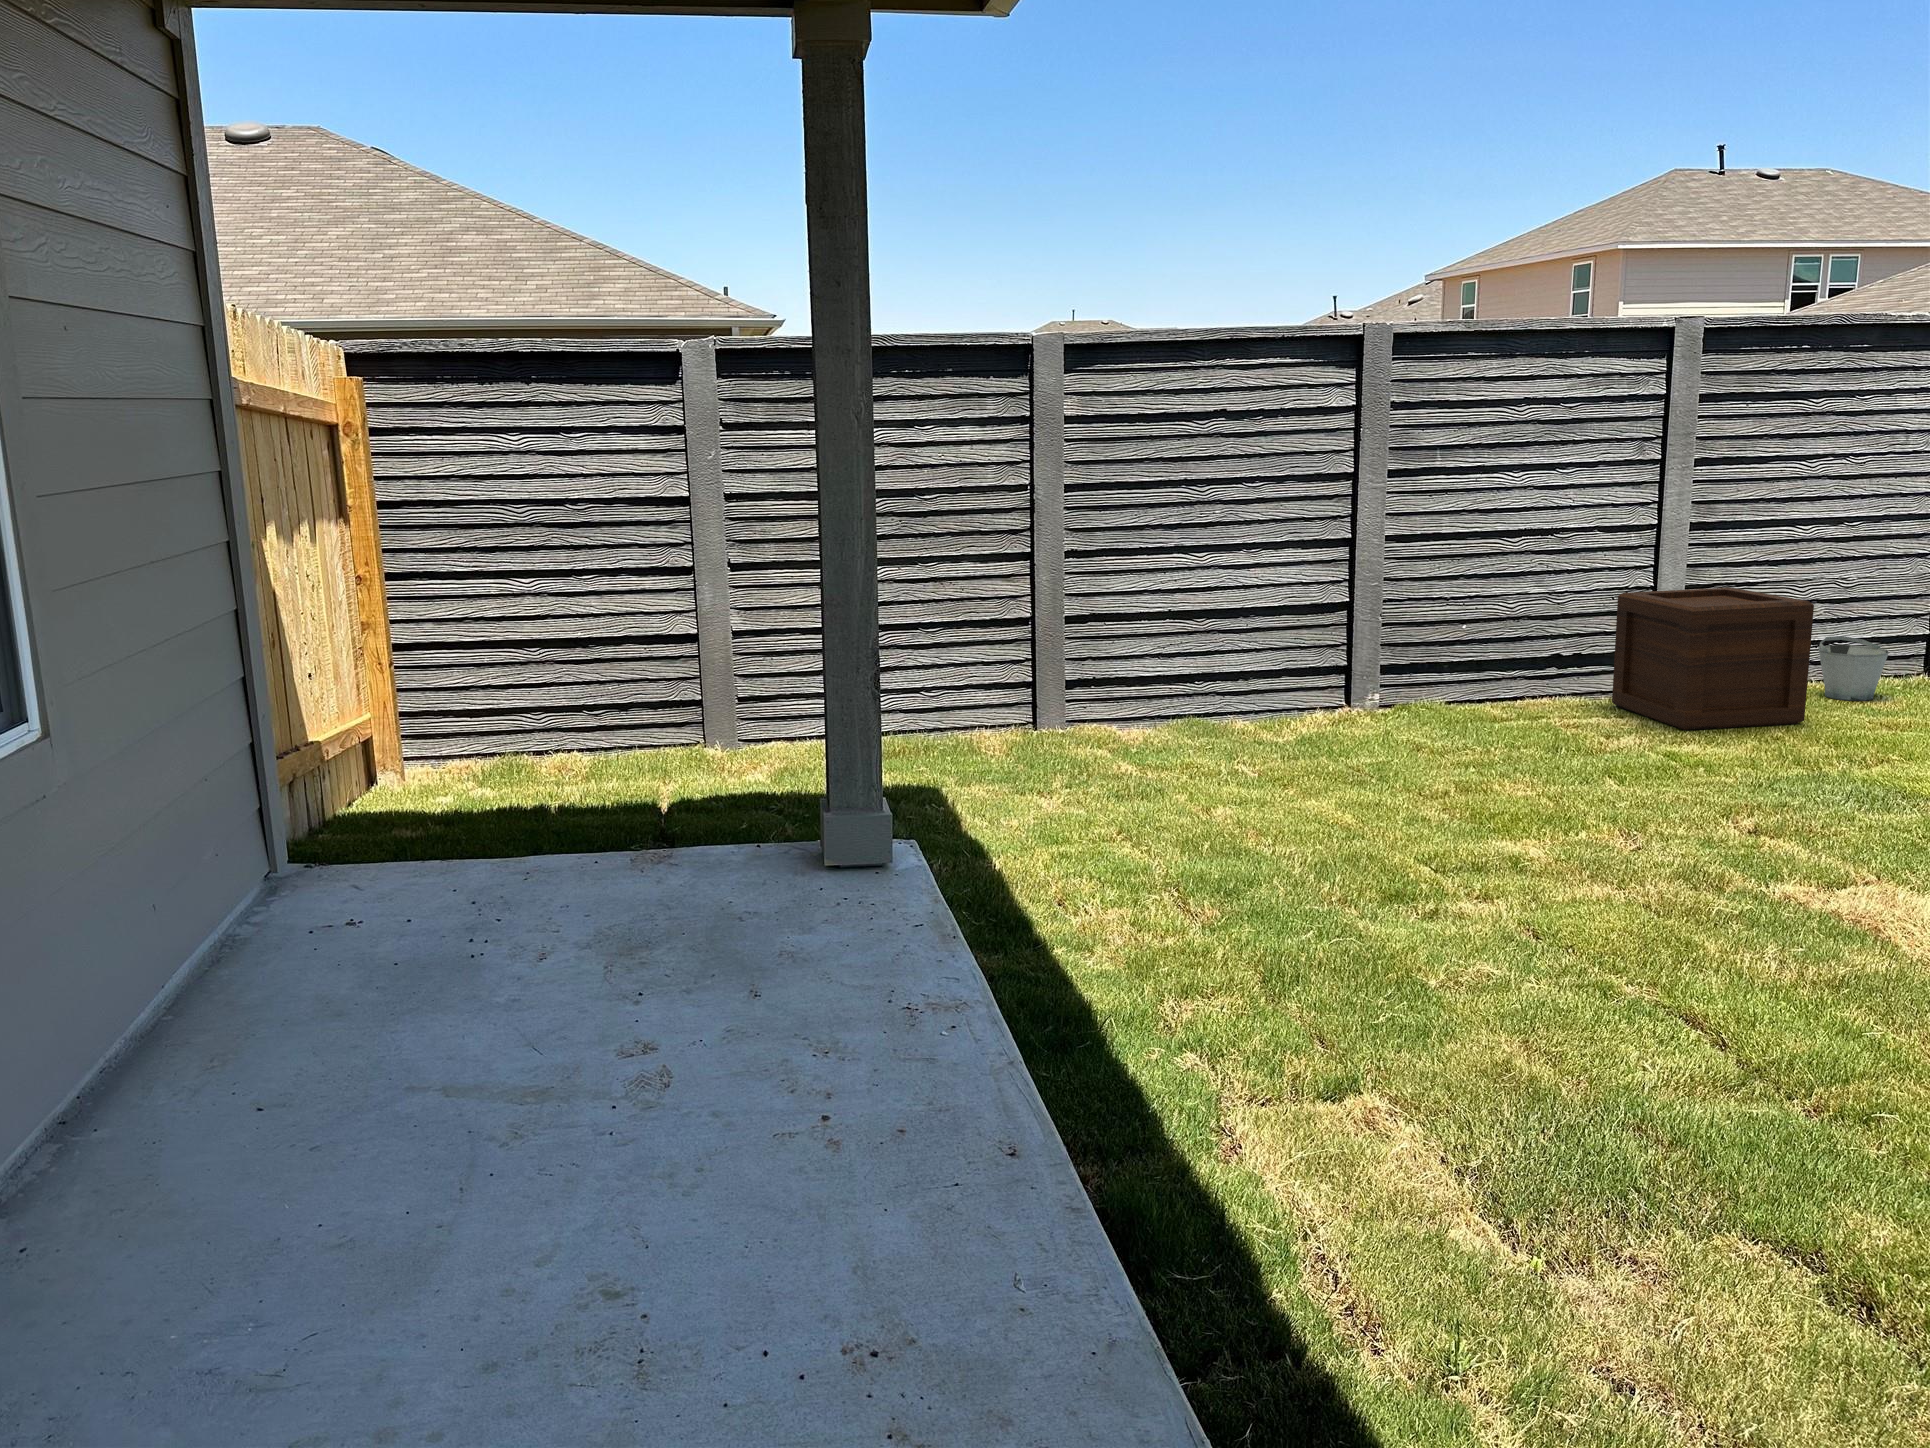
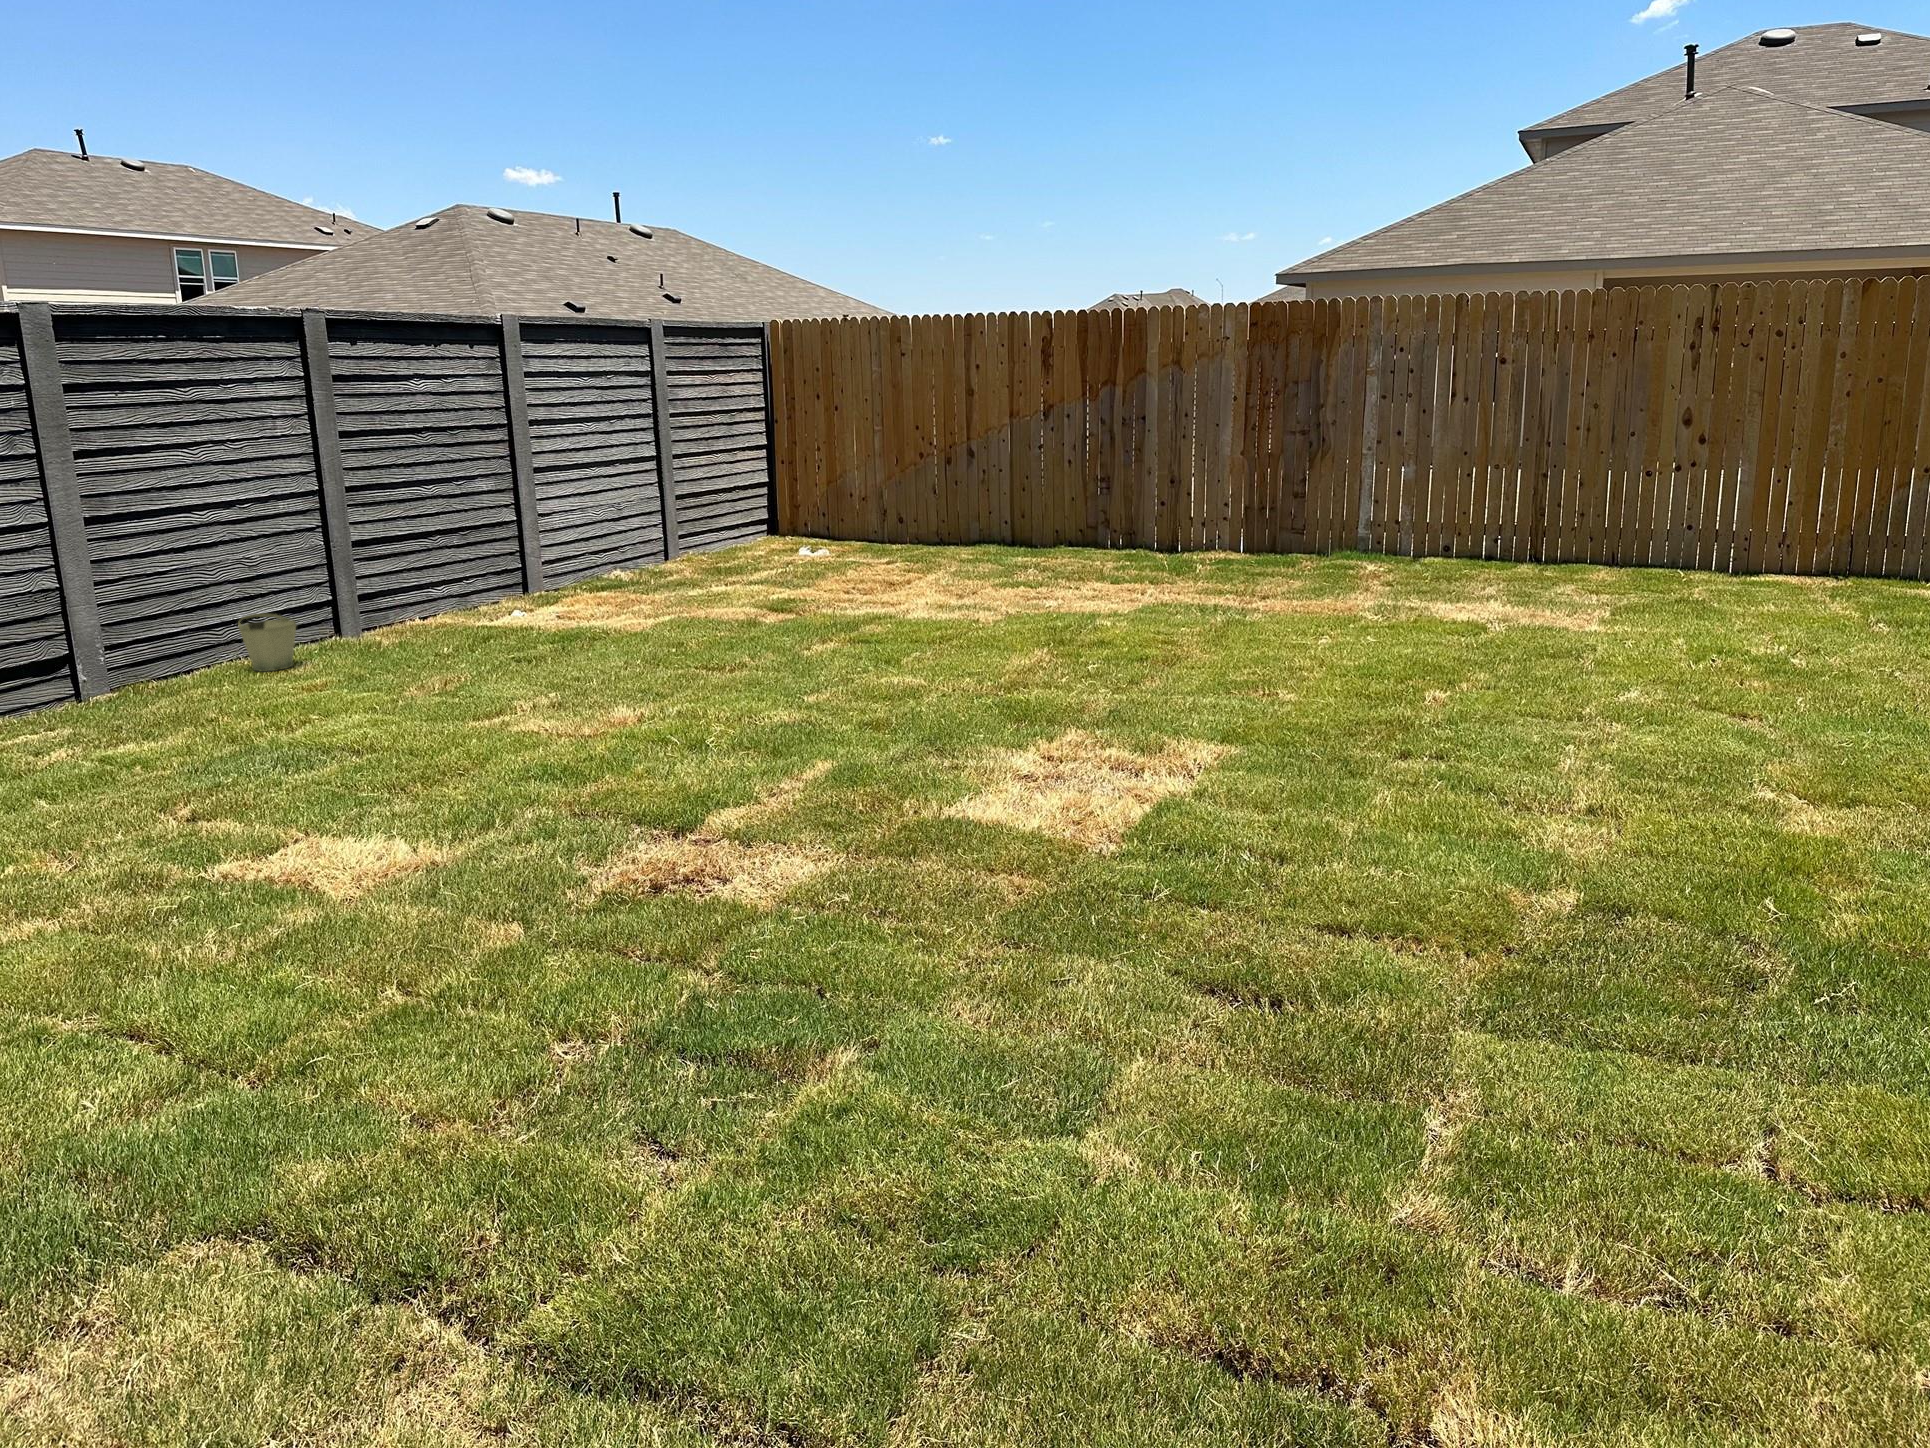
wooden crate: present [1612,587,1814,730] -> none [21,579,235,729]

